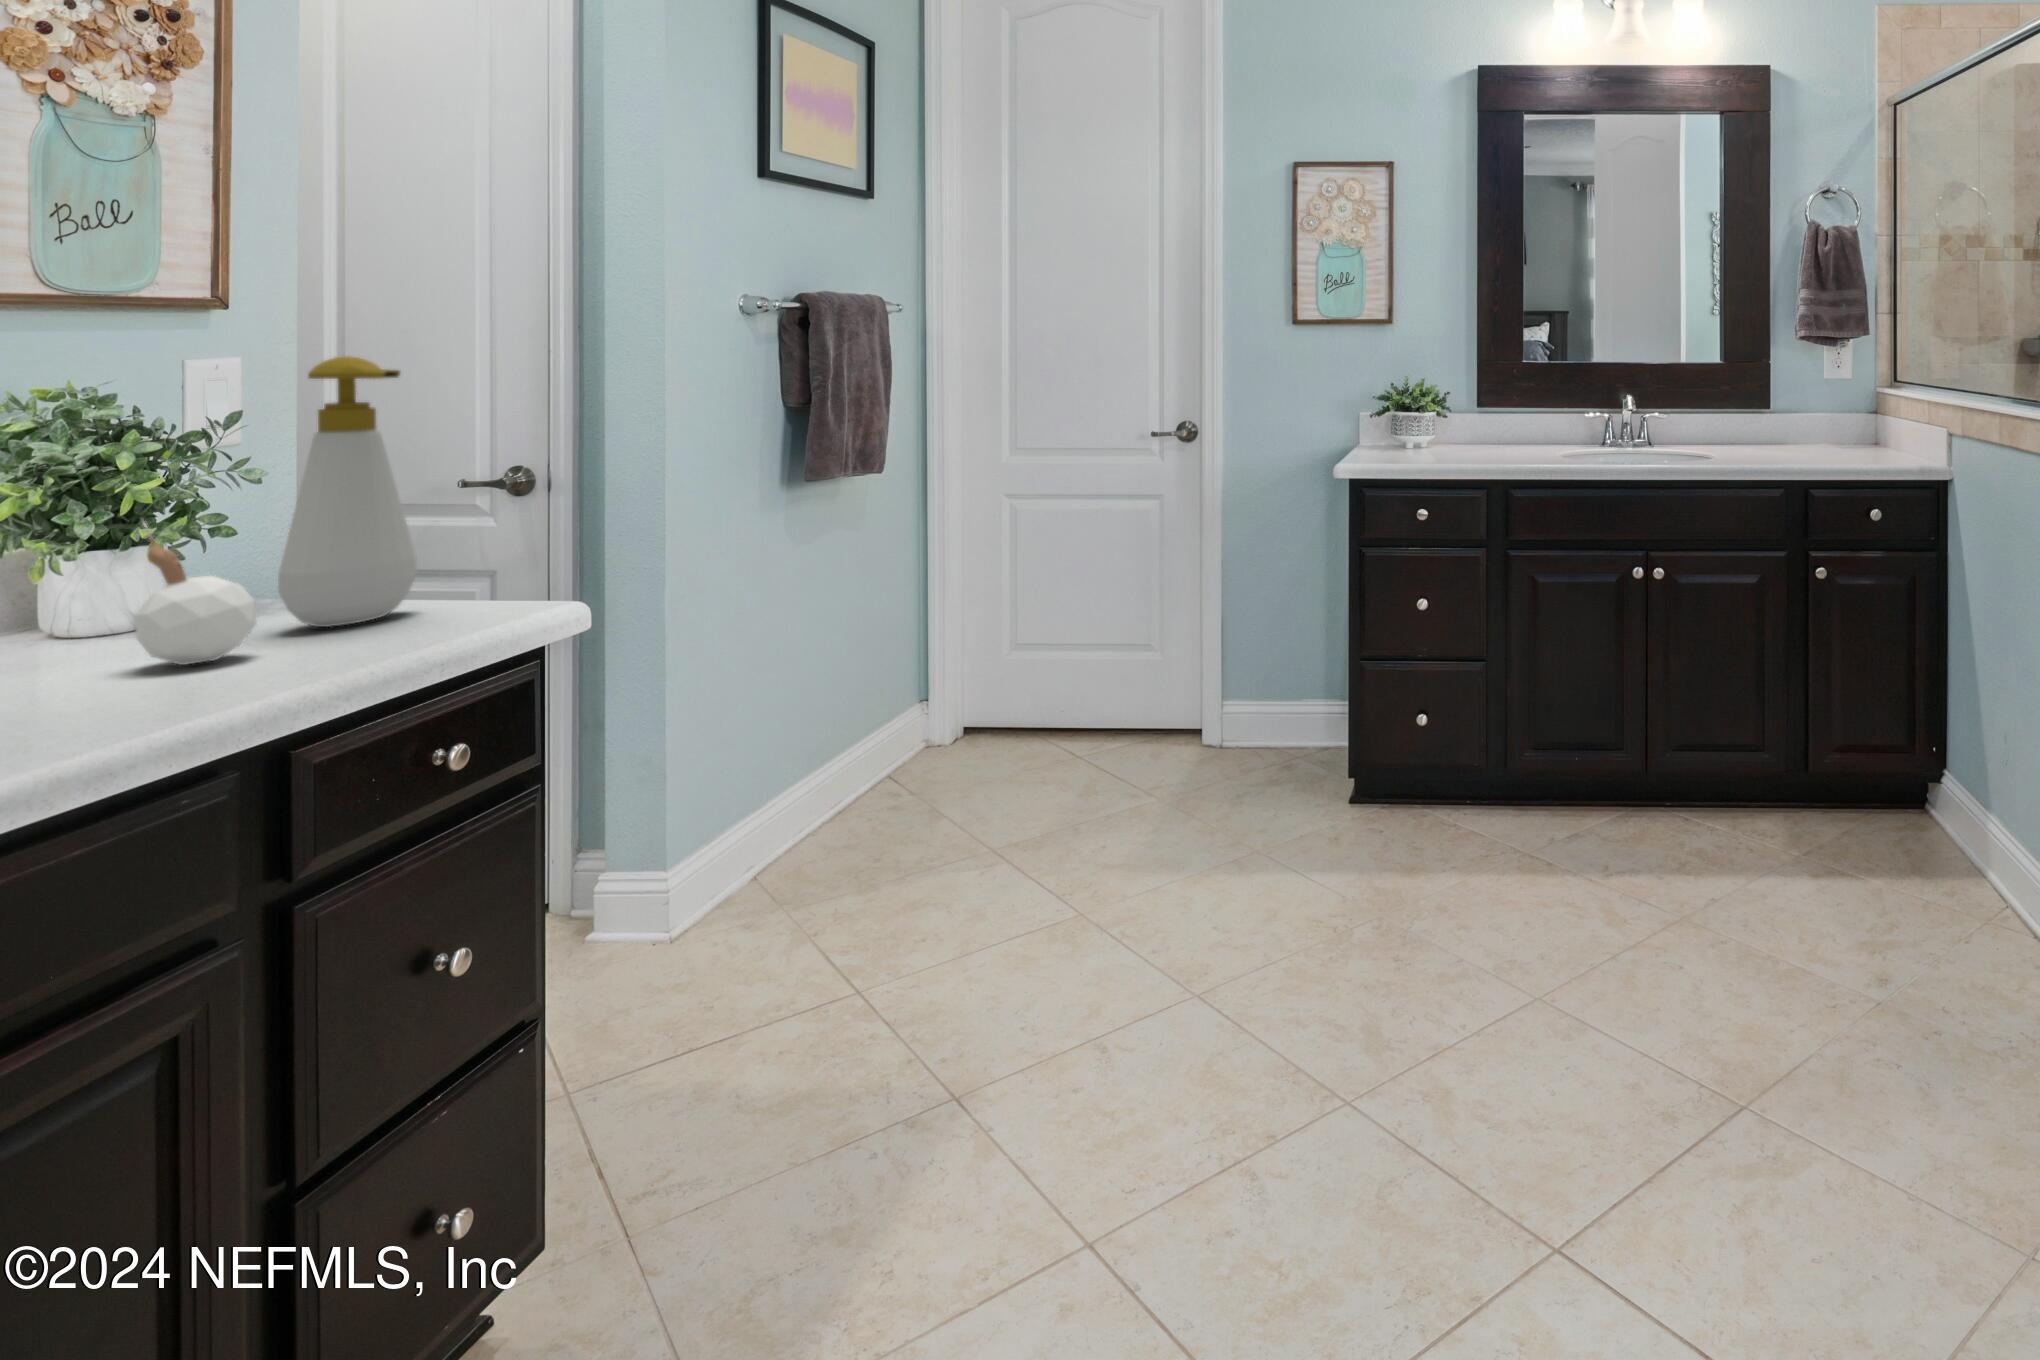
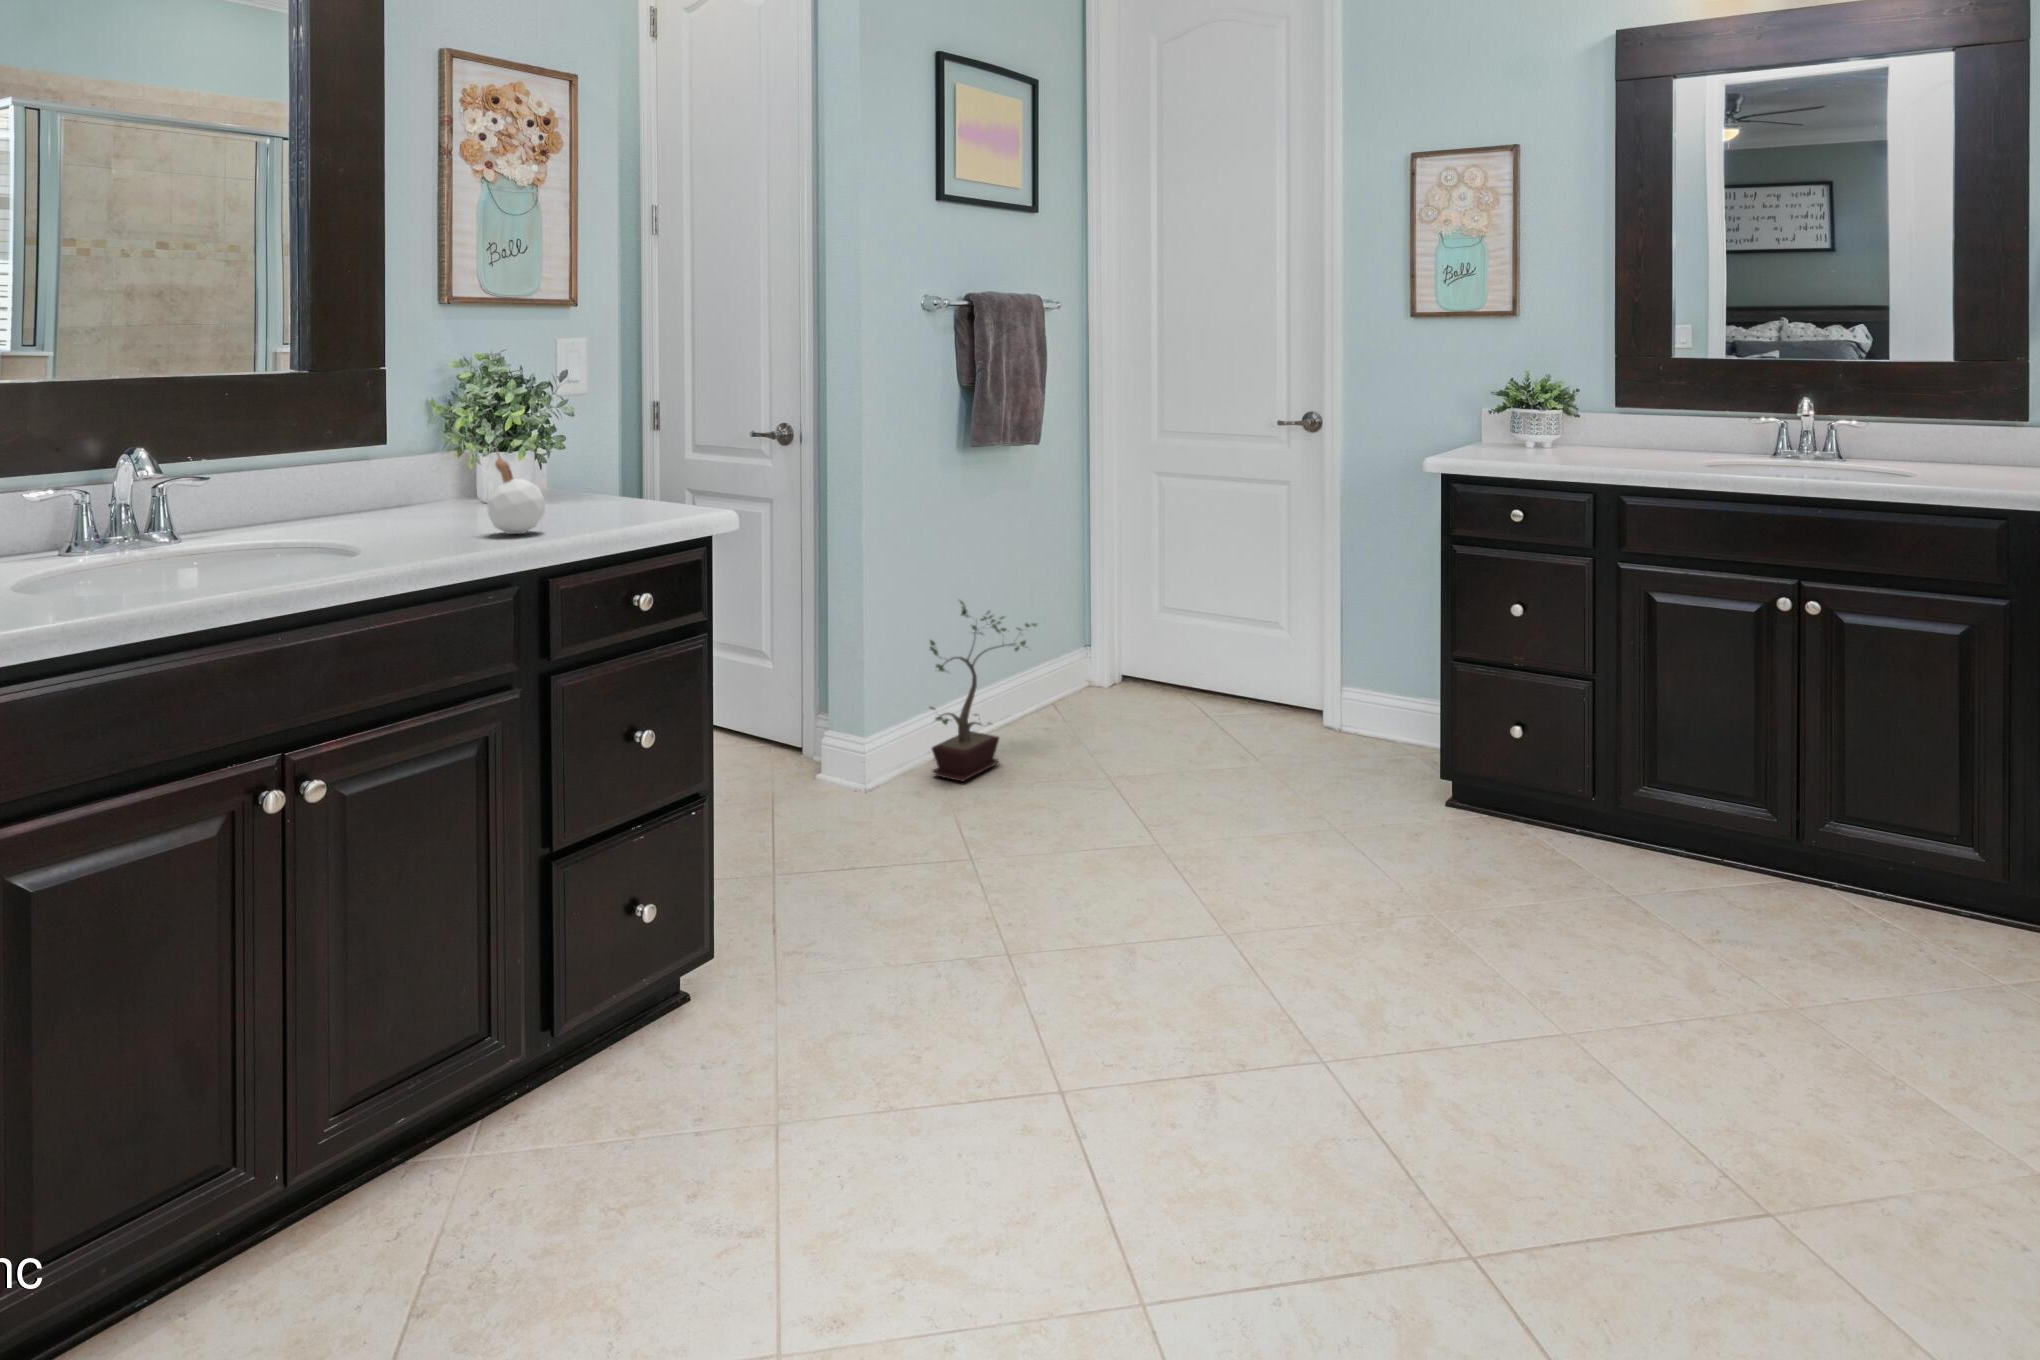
soap bottle: present [278,356,417,627] -> none [568,340,645,521]
potted plant: none [754,662,888,885] -> present [930,601,1037,781]

